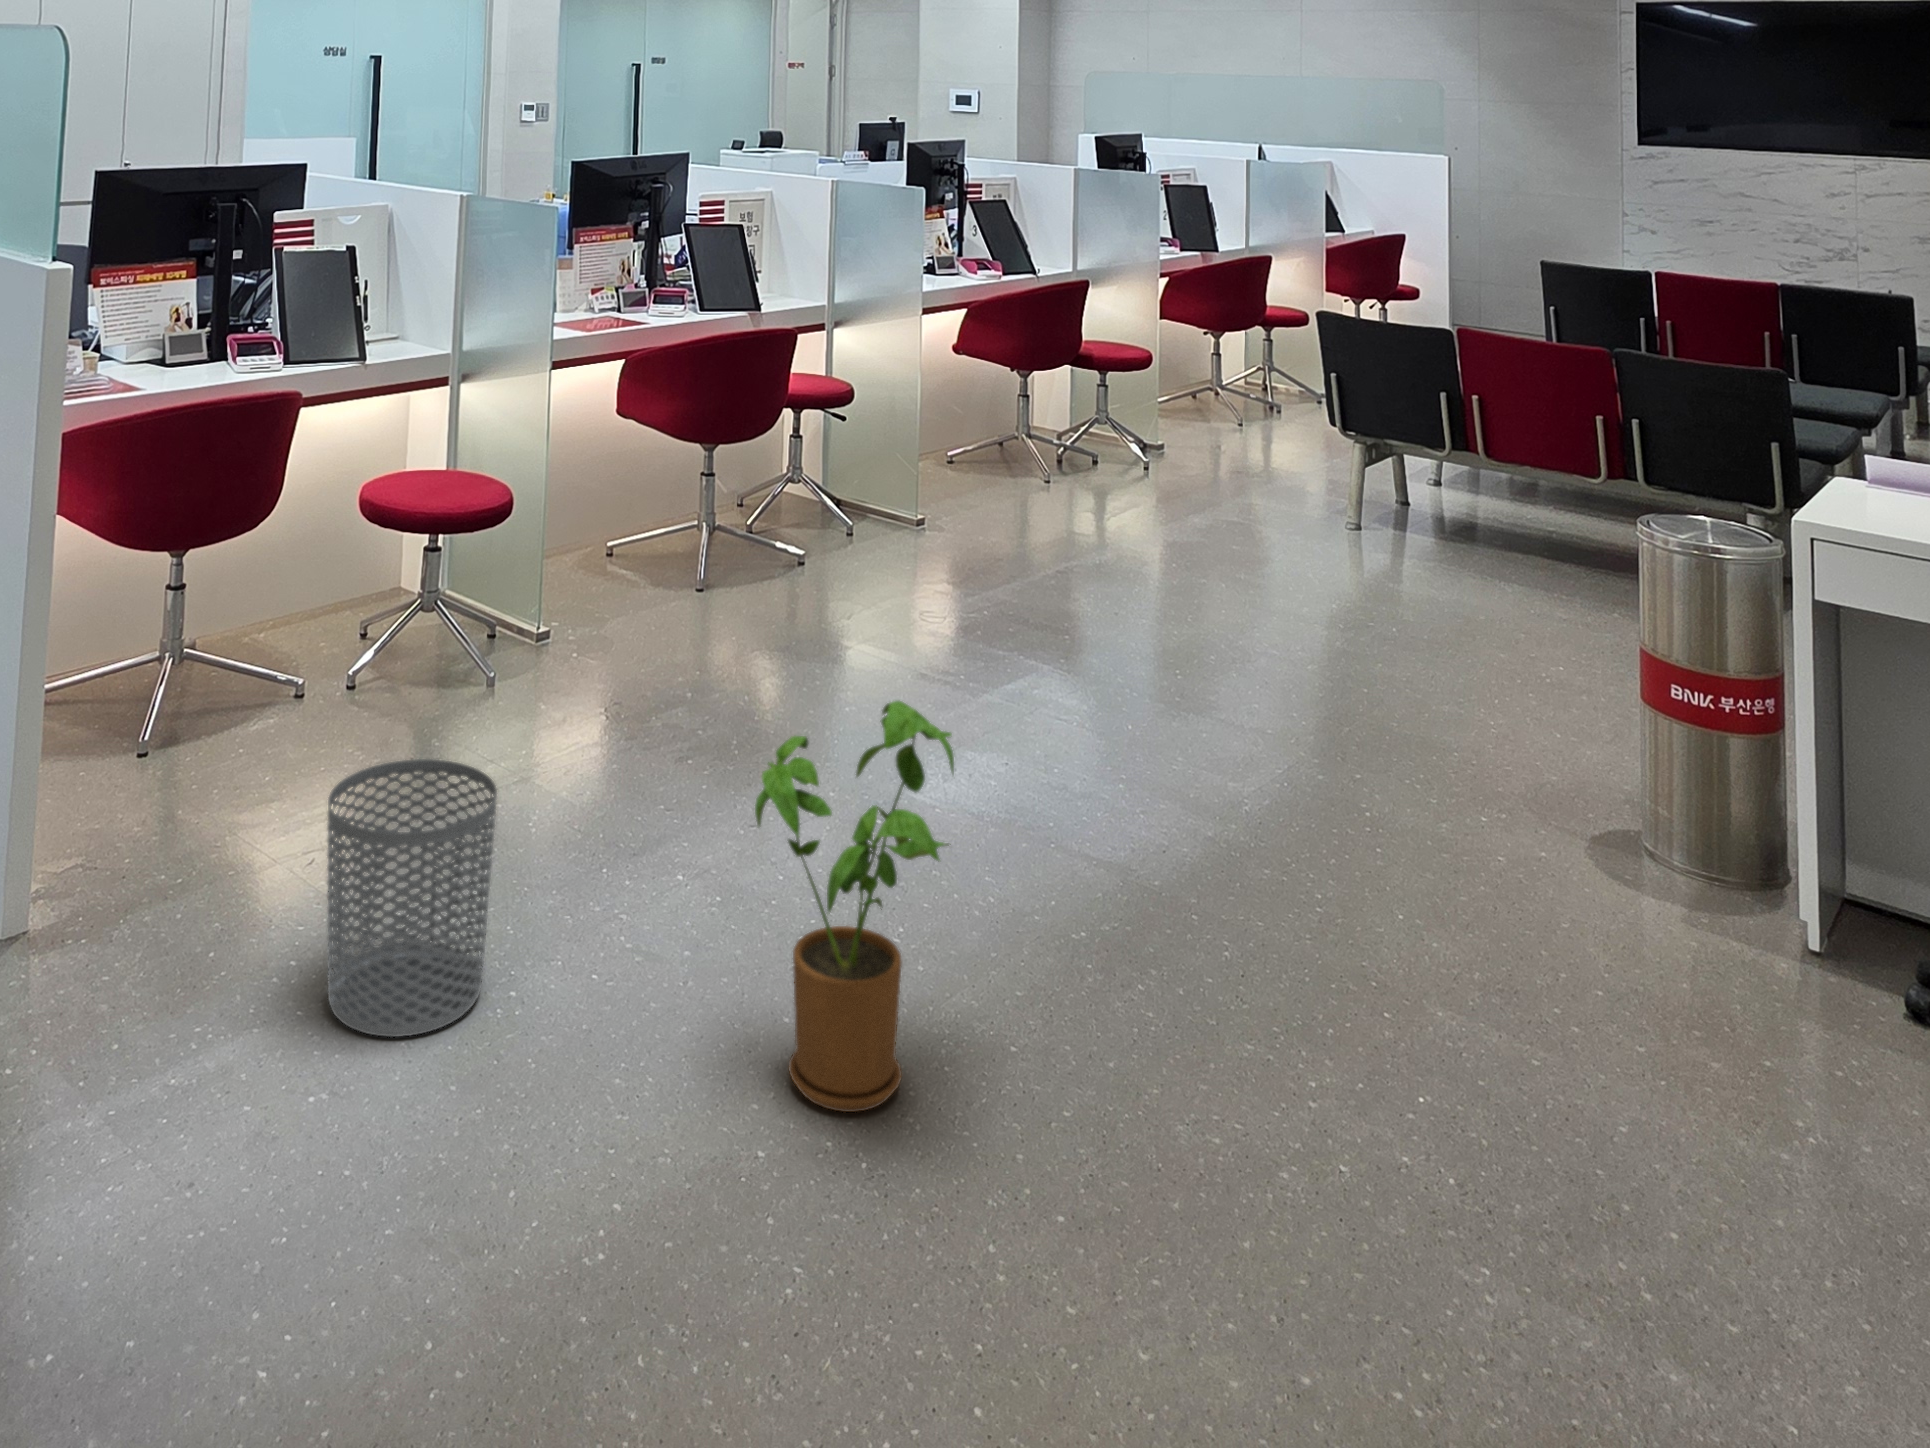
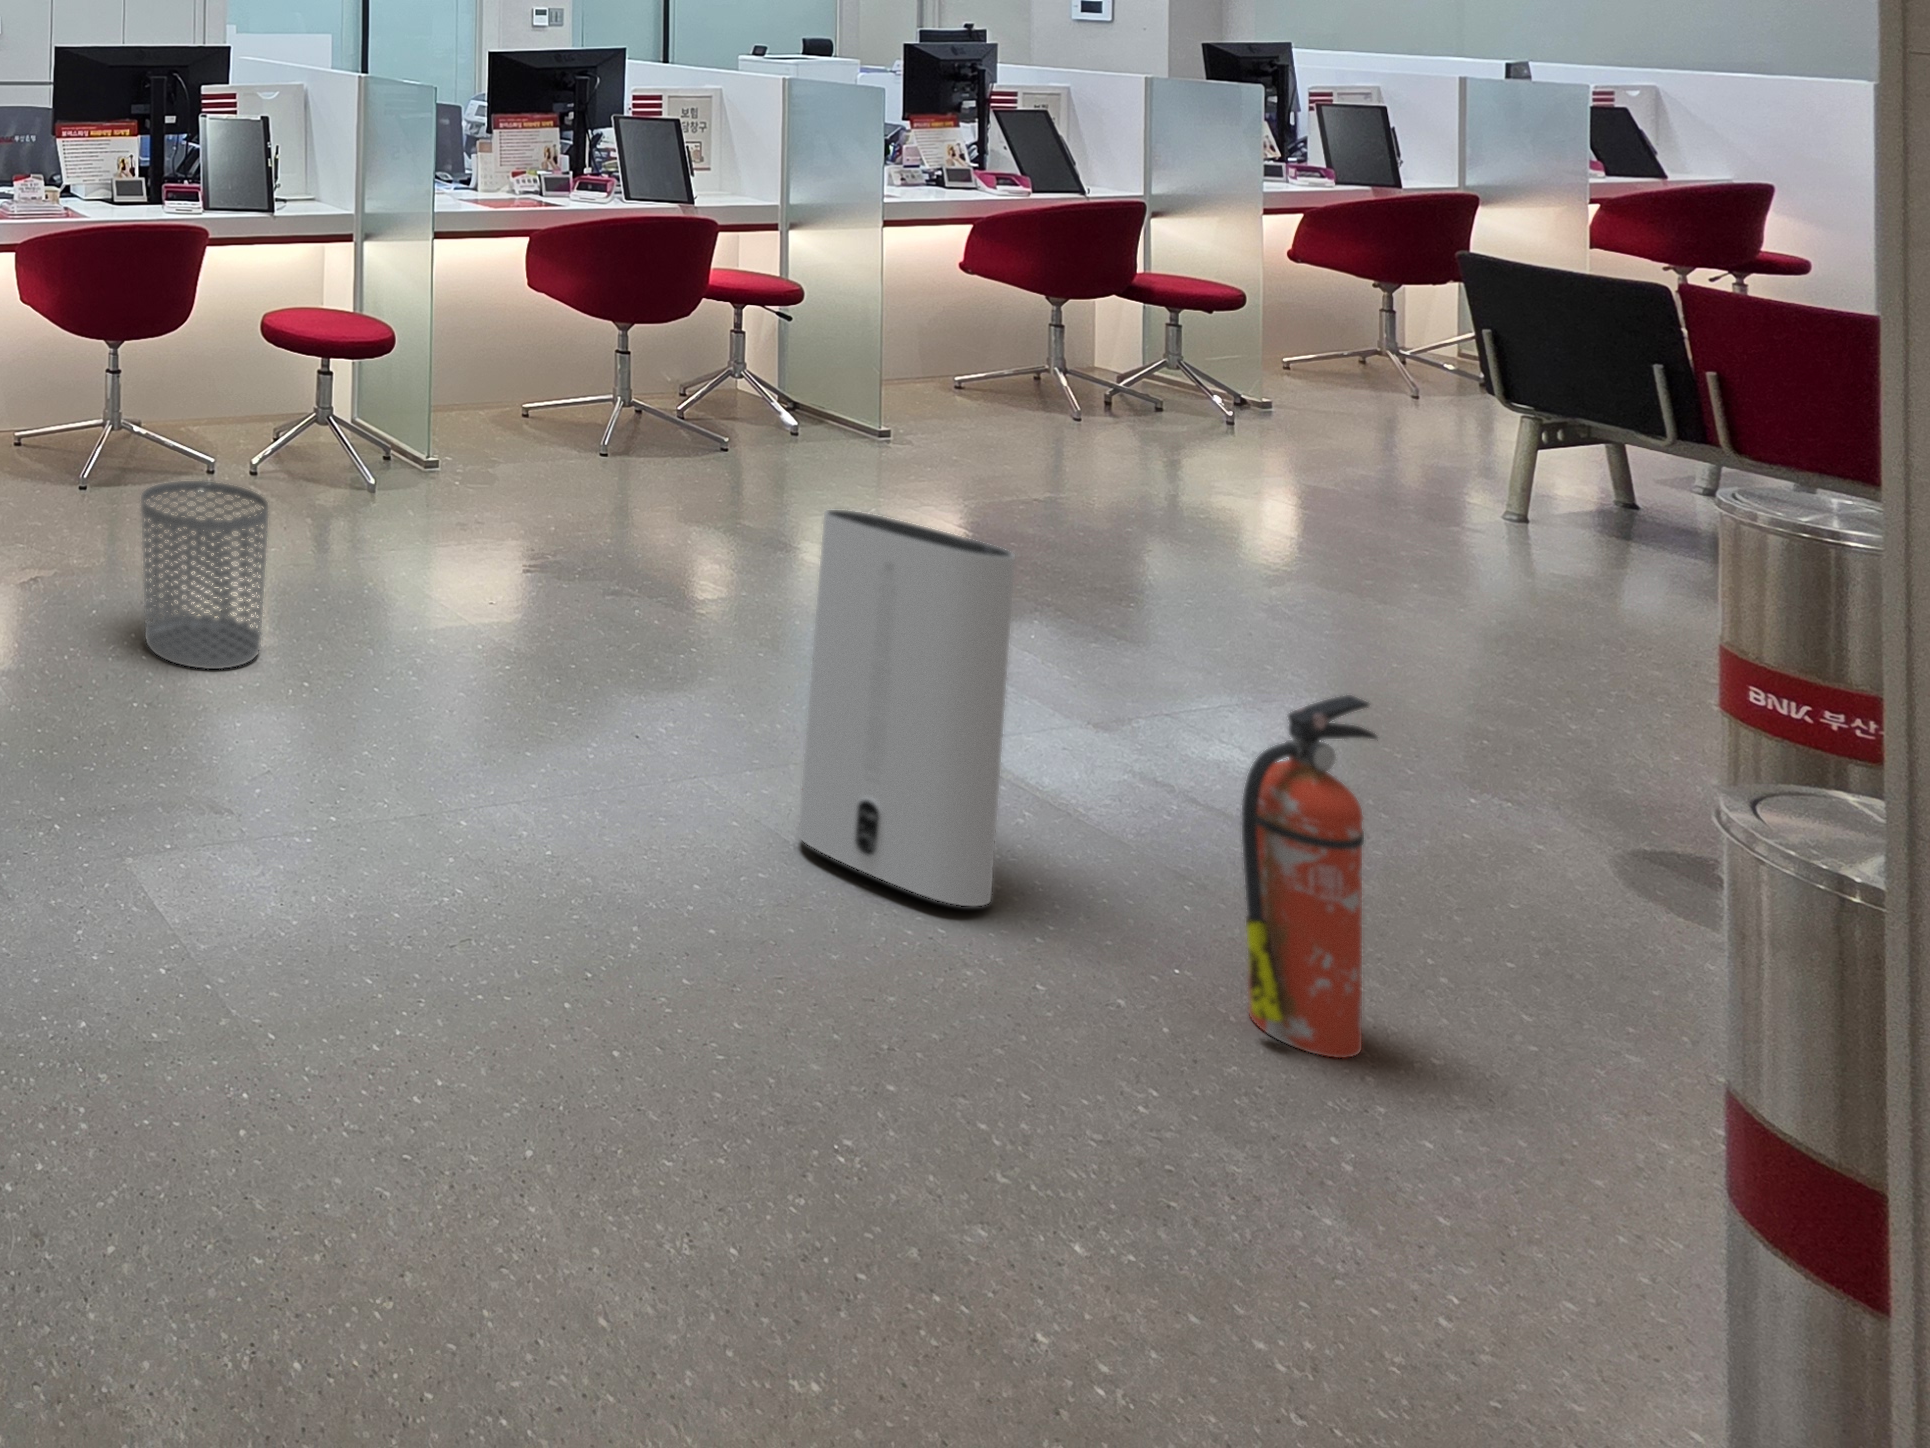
air purifier: none [1149,693,1349,1140] -> present [798,510,1015,906]
house plant: present [755,701,954,1112] -> none [450,474,631,787]
fire extinguisher: none [1590,828,1696,1221] -> present [1242,695,1377,1058]

